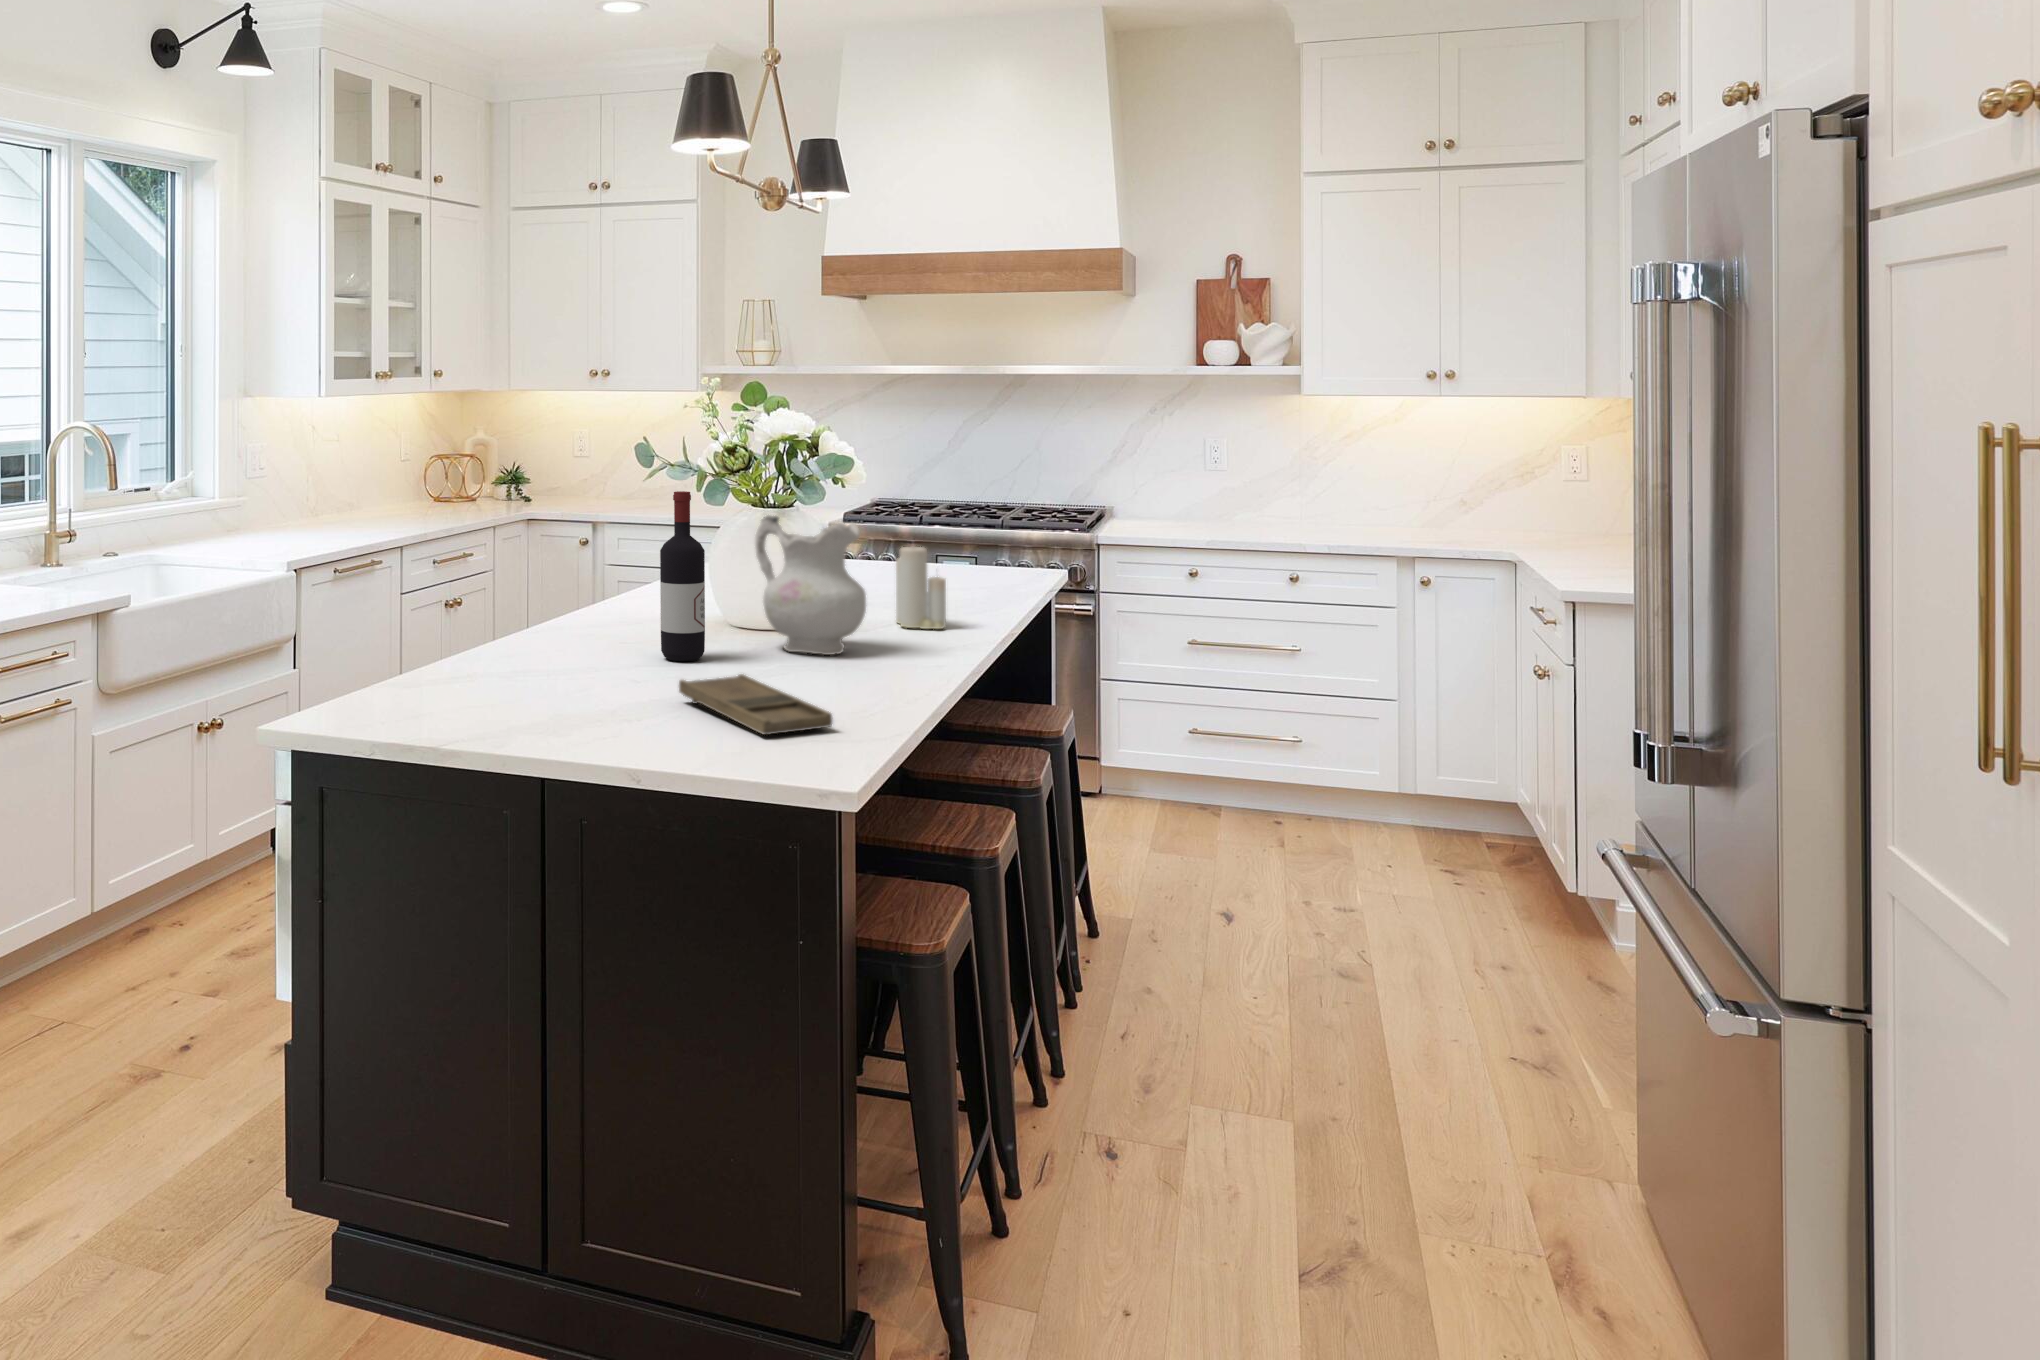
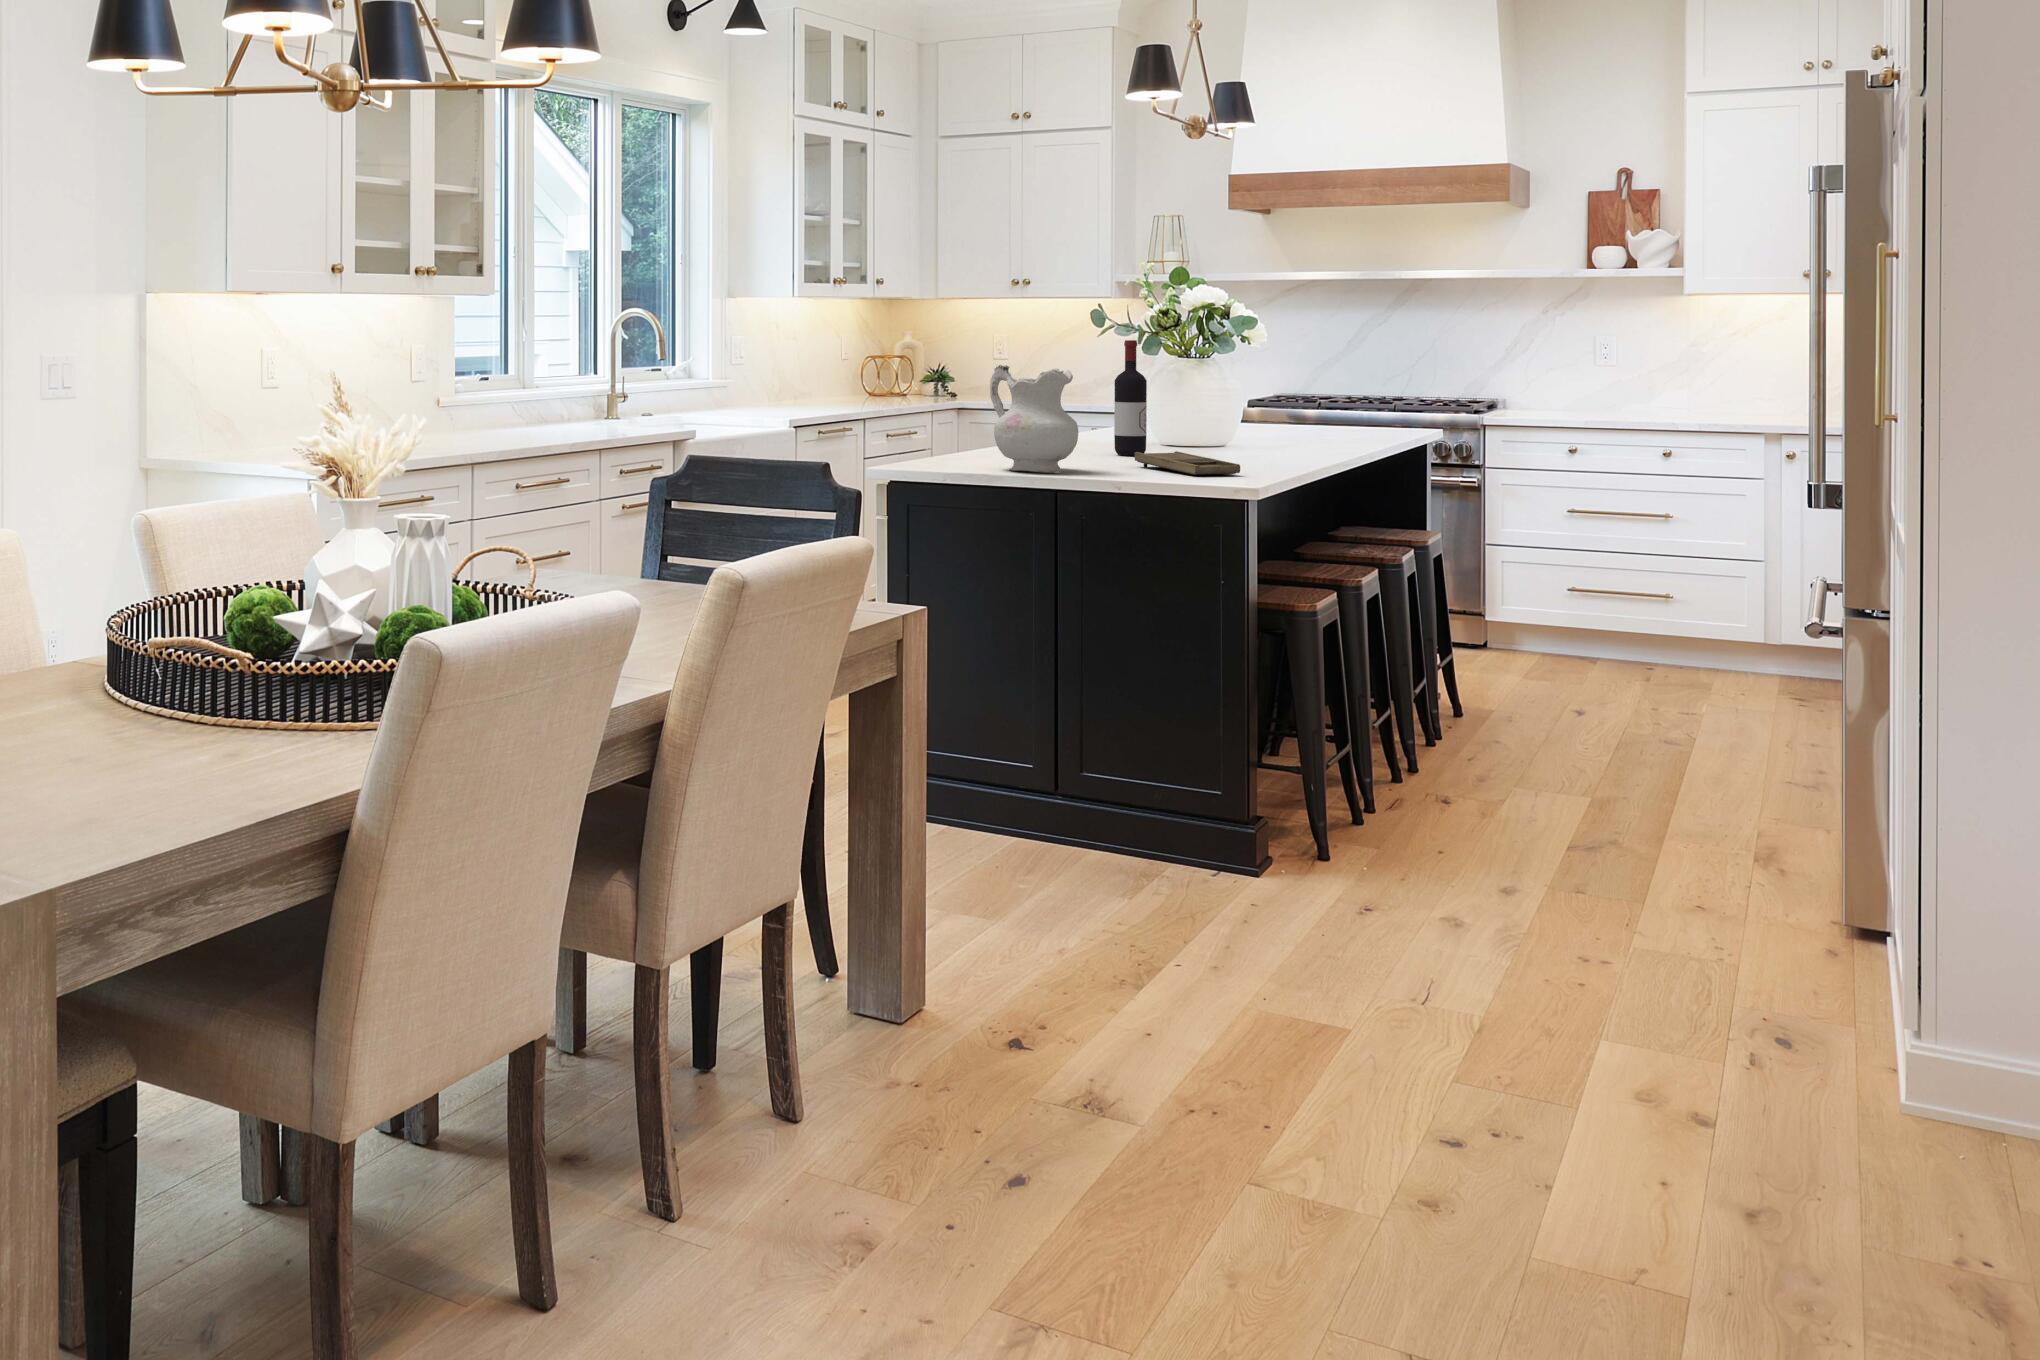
ceramic pitcher: present [755,515,866,655] -> present [990,365,1078,472]
candle: present [896,547,946,629] -> none [1289,384,1328,450]

